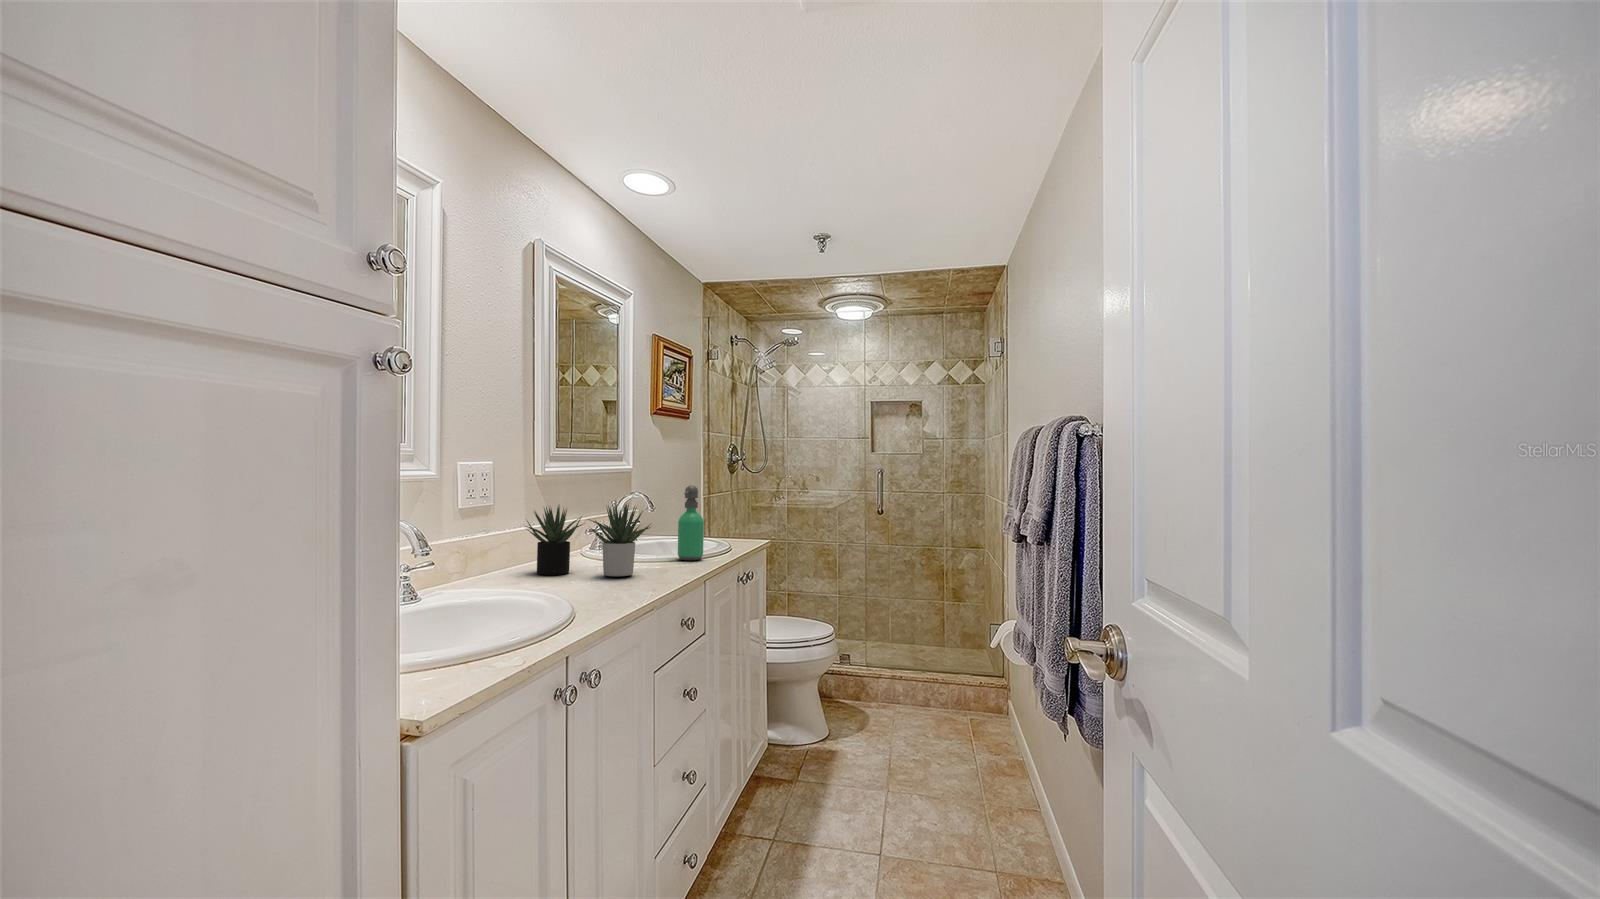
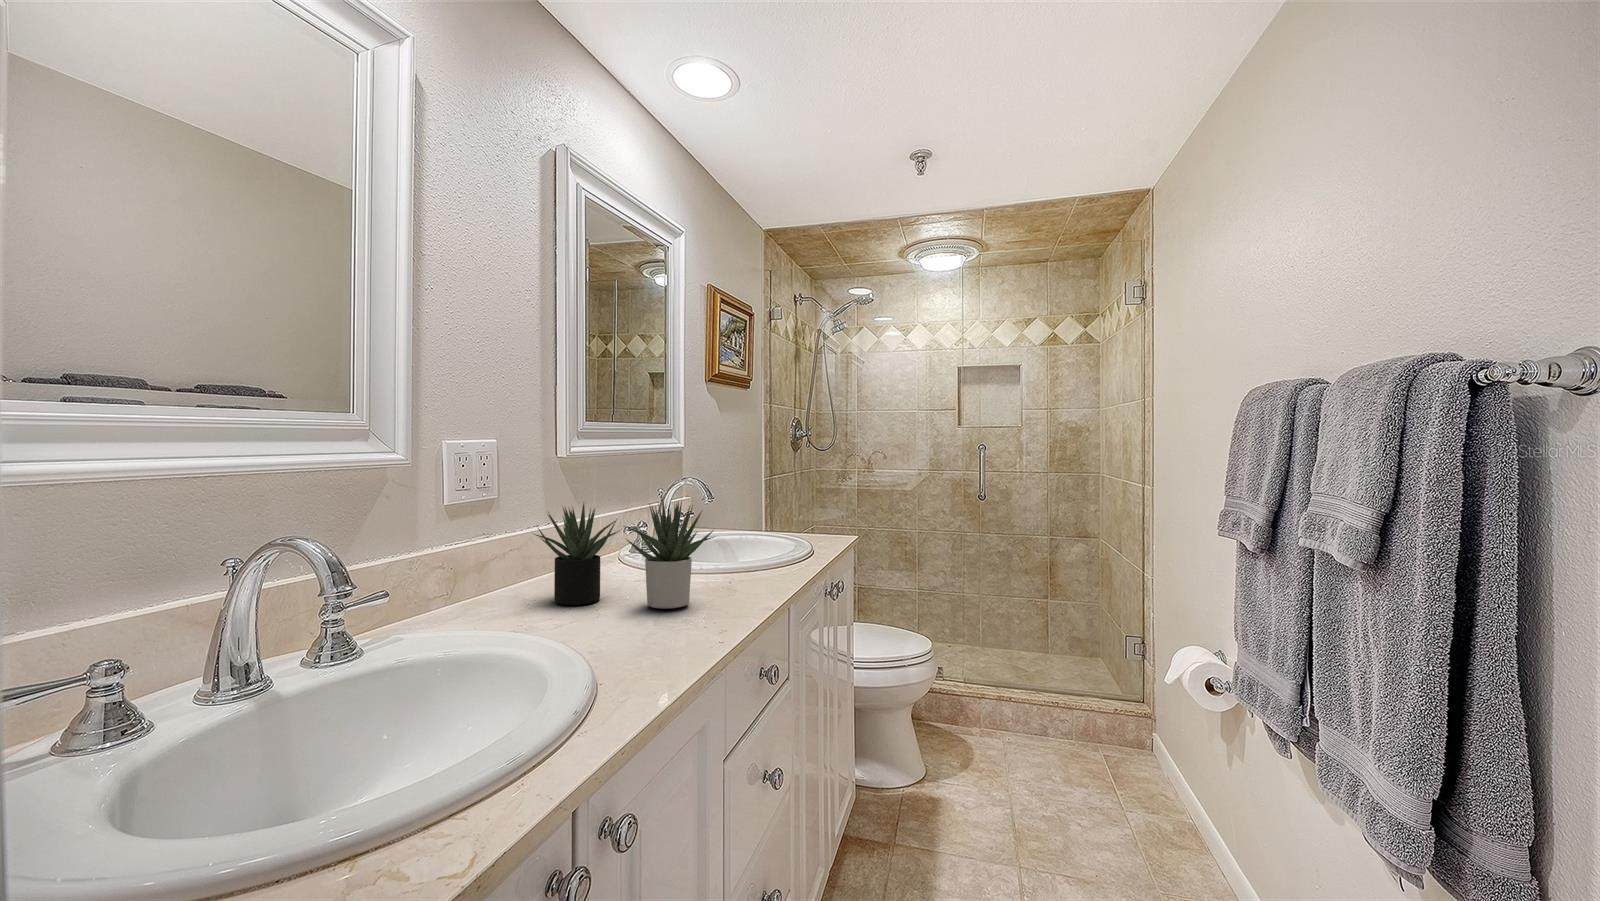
soap dispenser: present [678,485,704,560] -> none [747,473,782,575]

